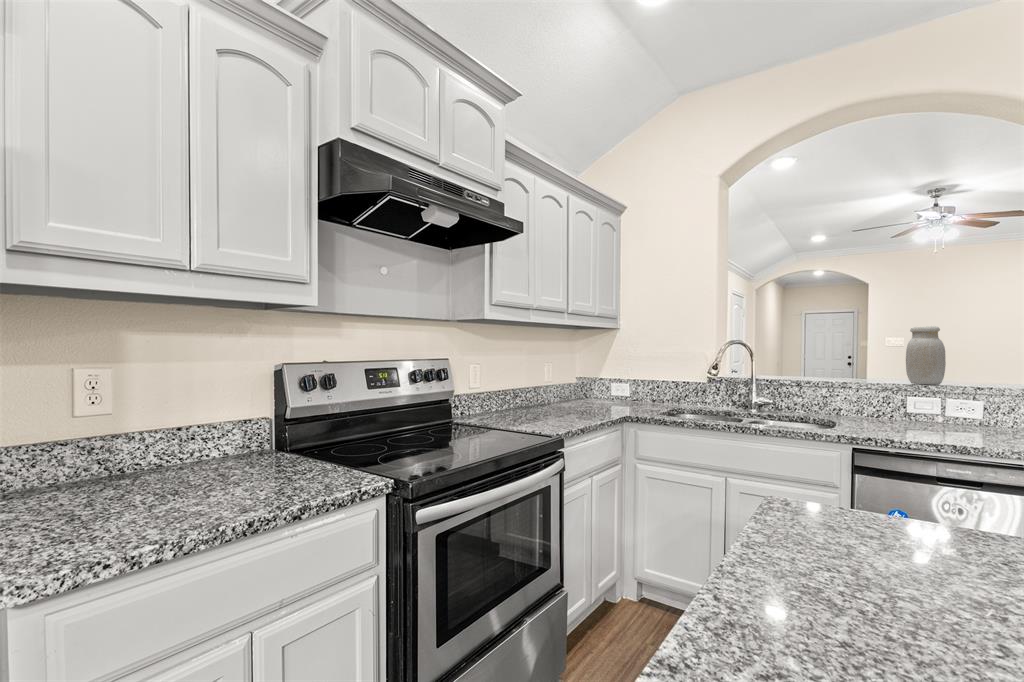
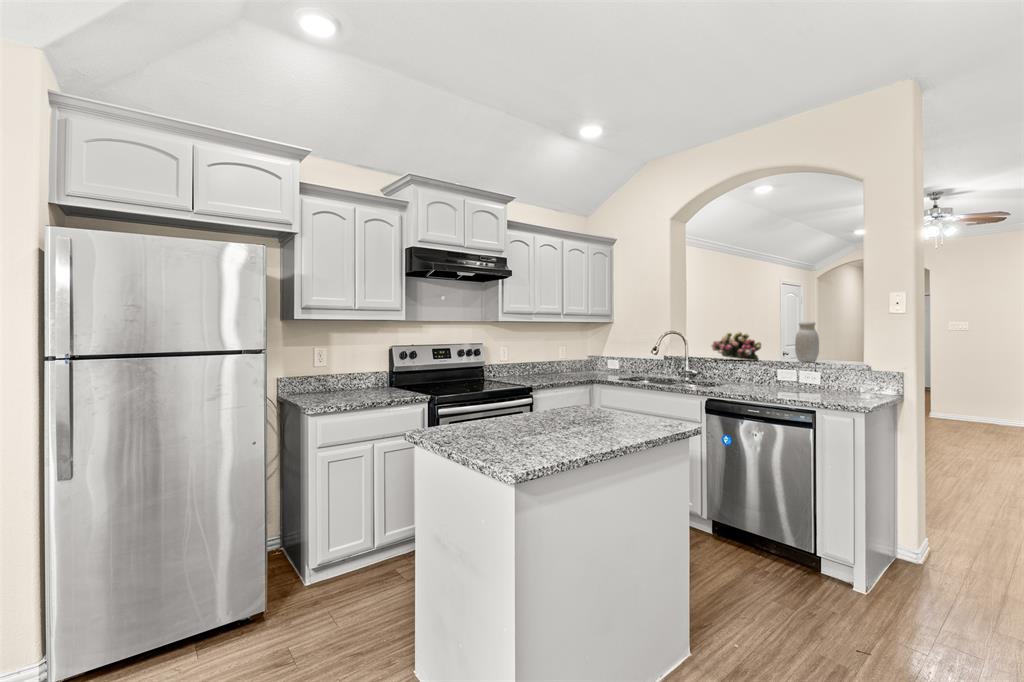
flower arrangement: none [796,340,875,384] -> present [711,332,761,361]

